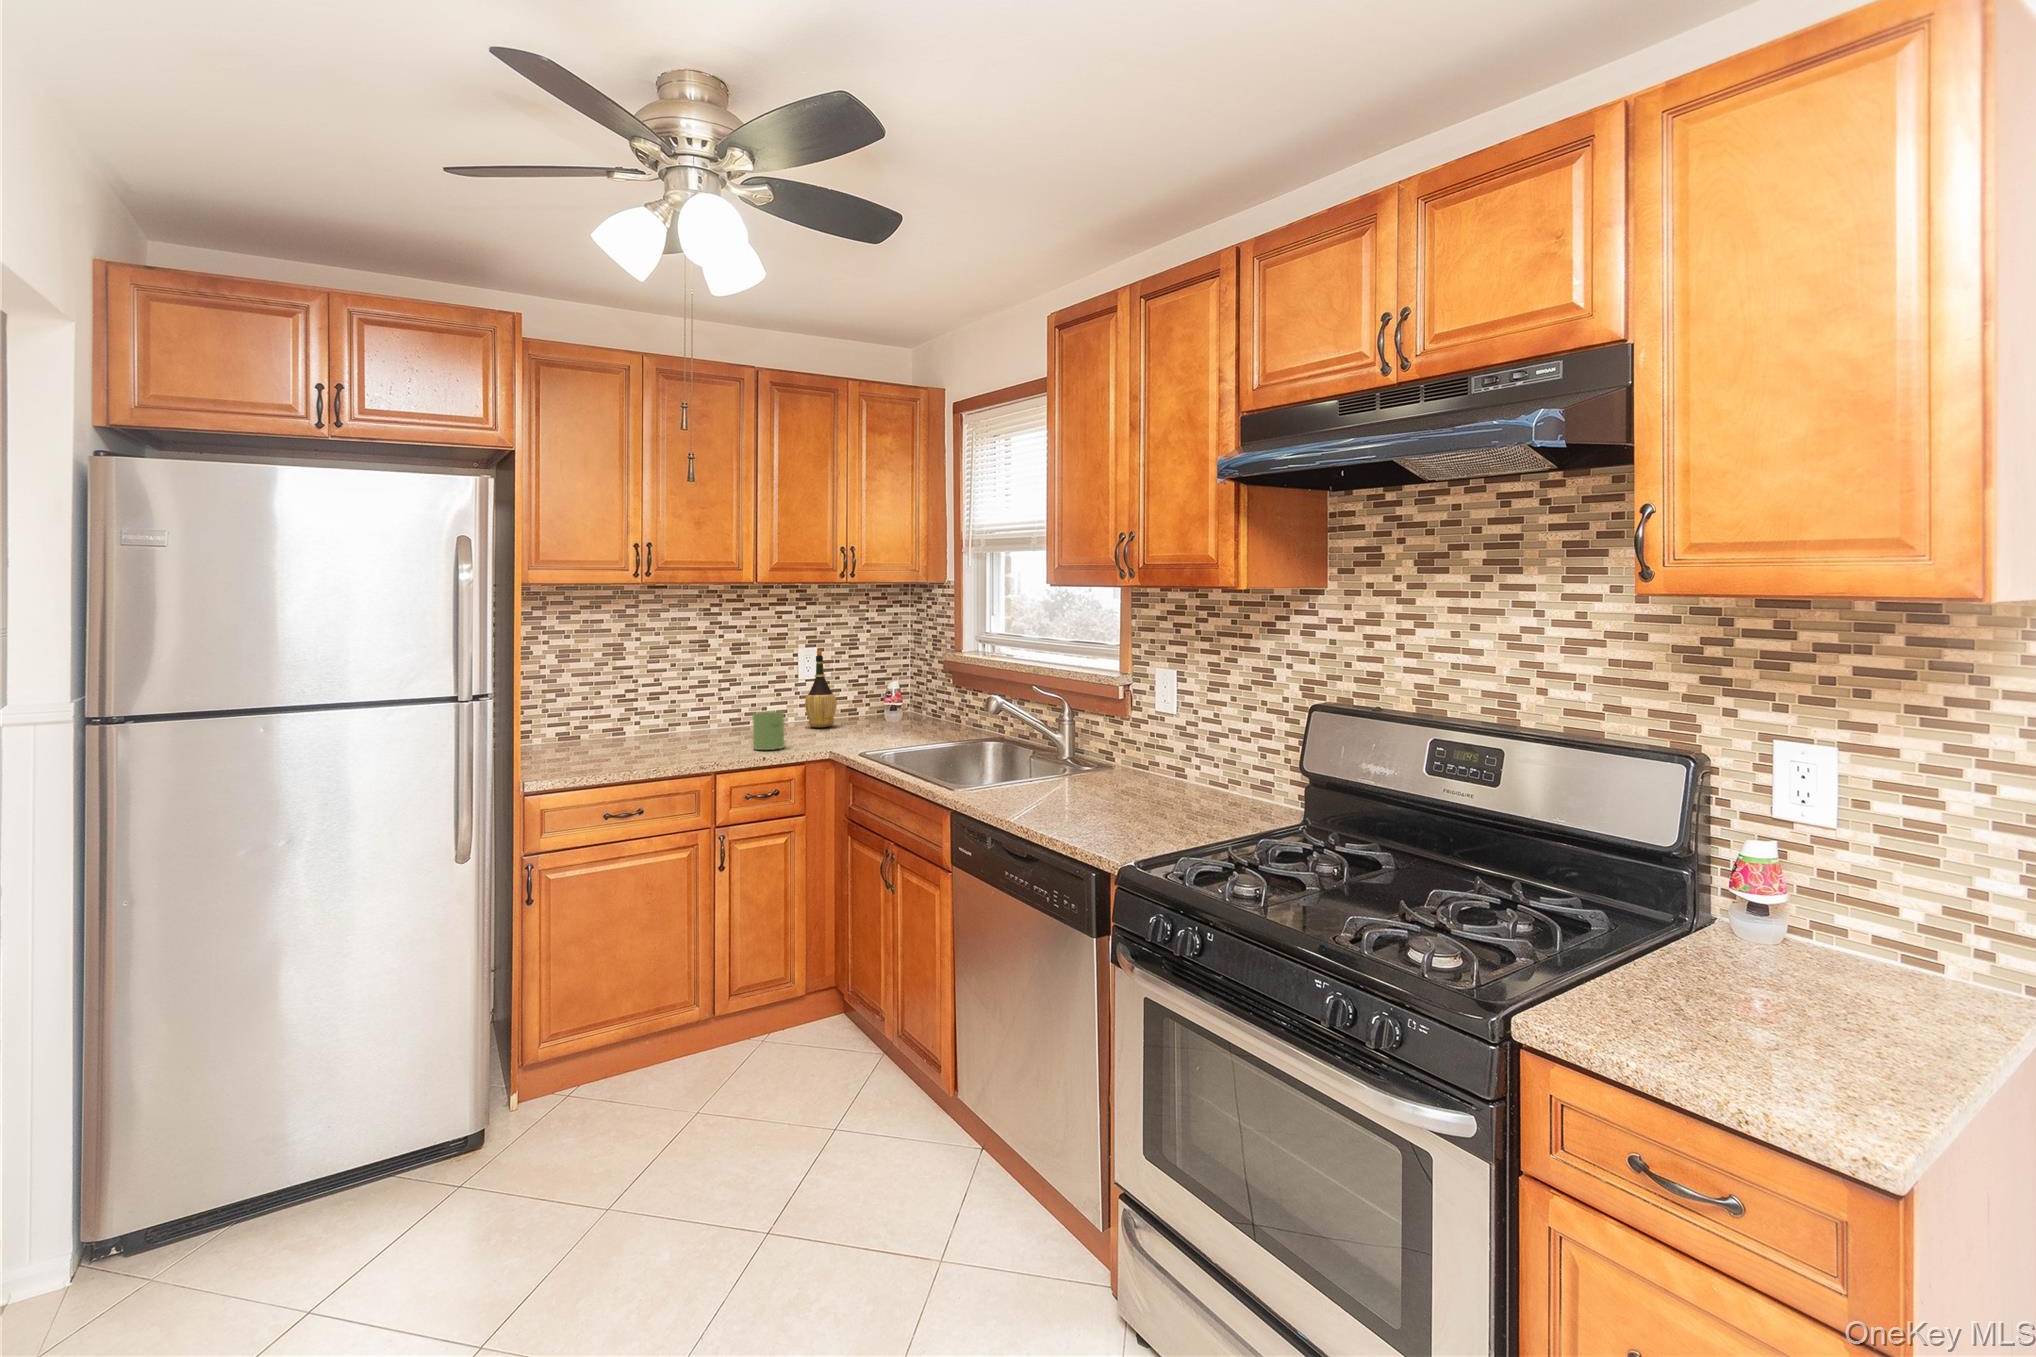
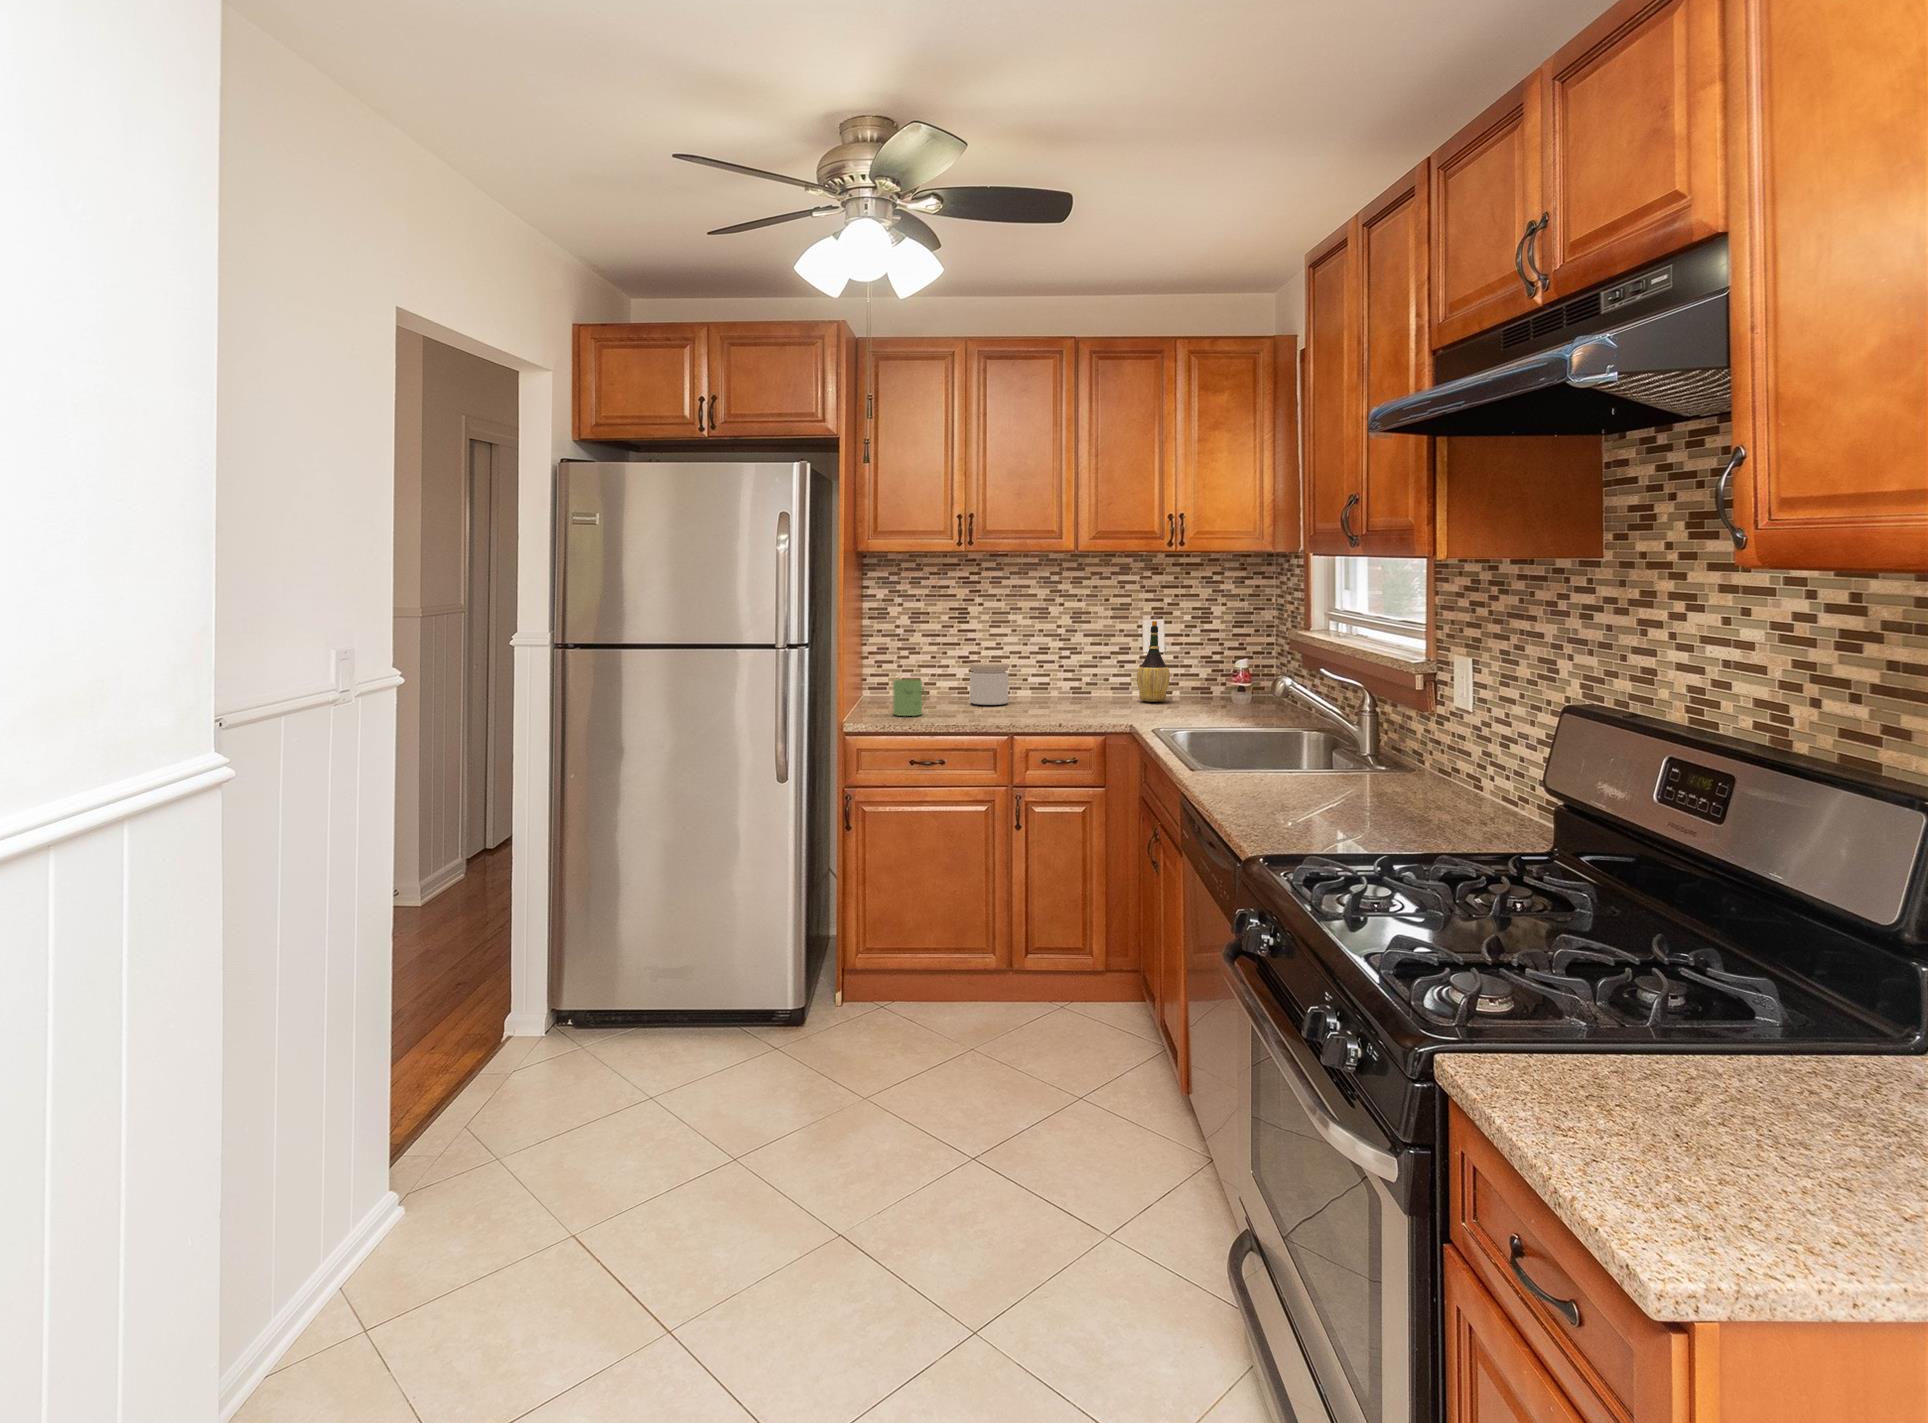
jar: none [637,699,683,745] -> present [970,662,1008,705]
mug: present [753,711,785,750] -> present [893,679,925,716]

